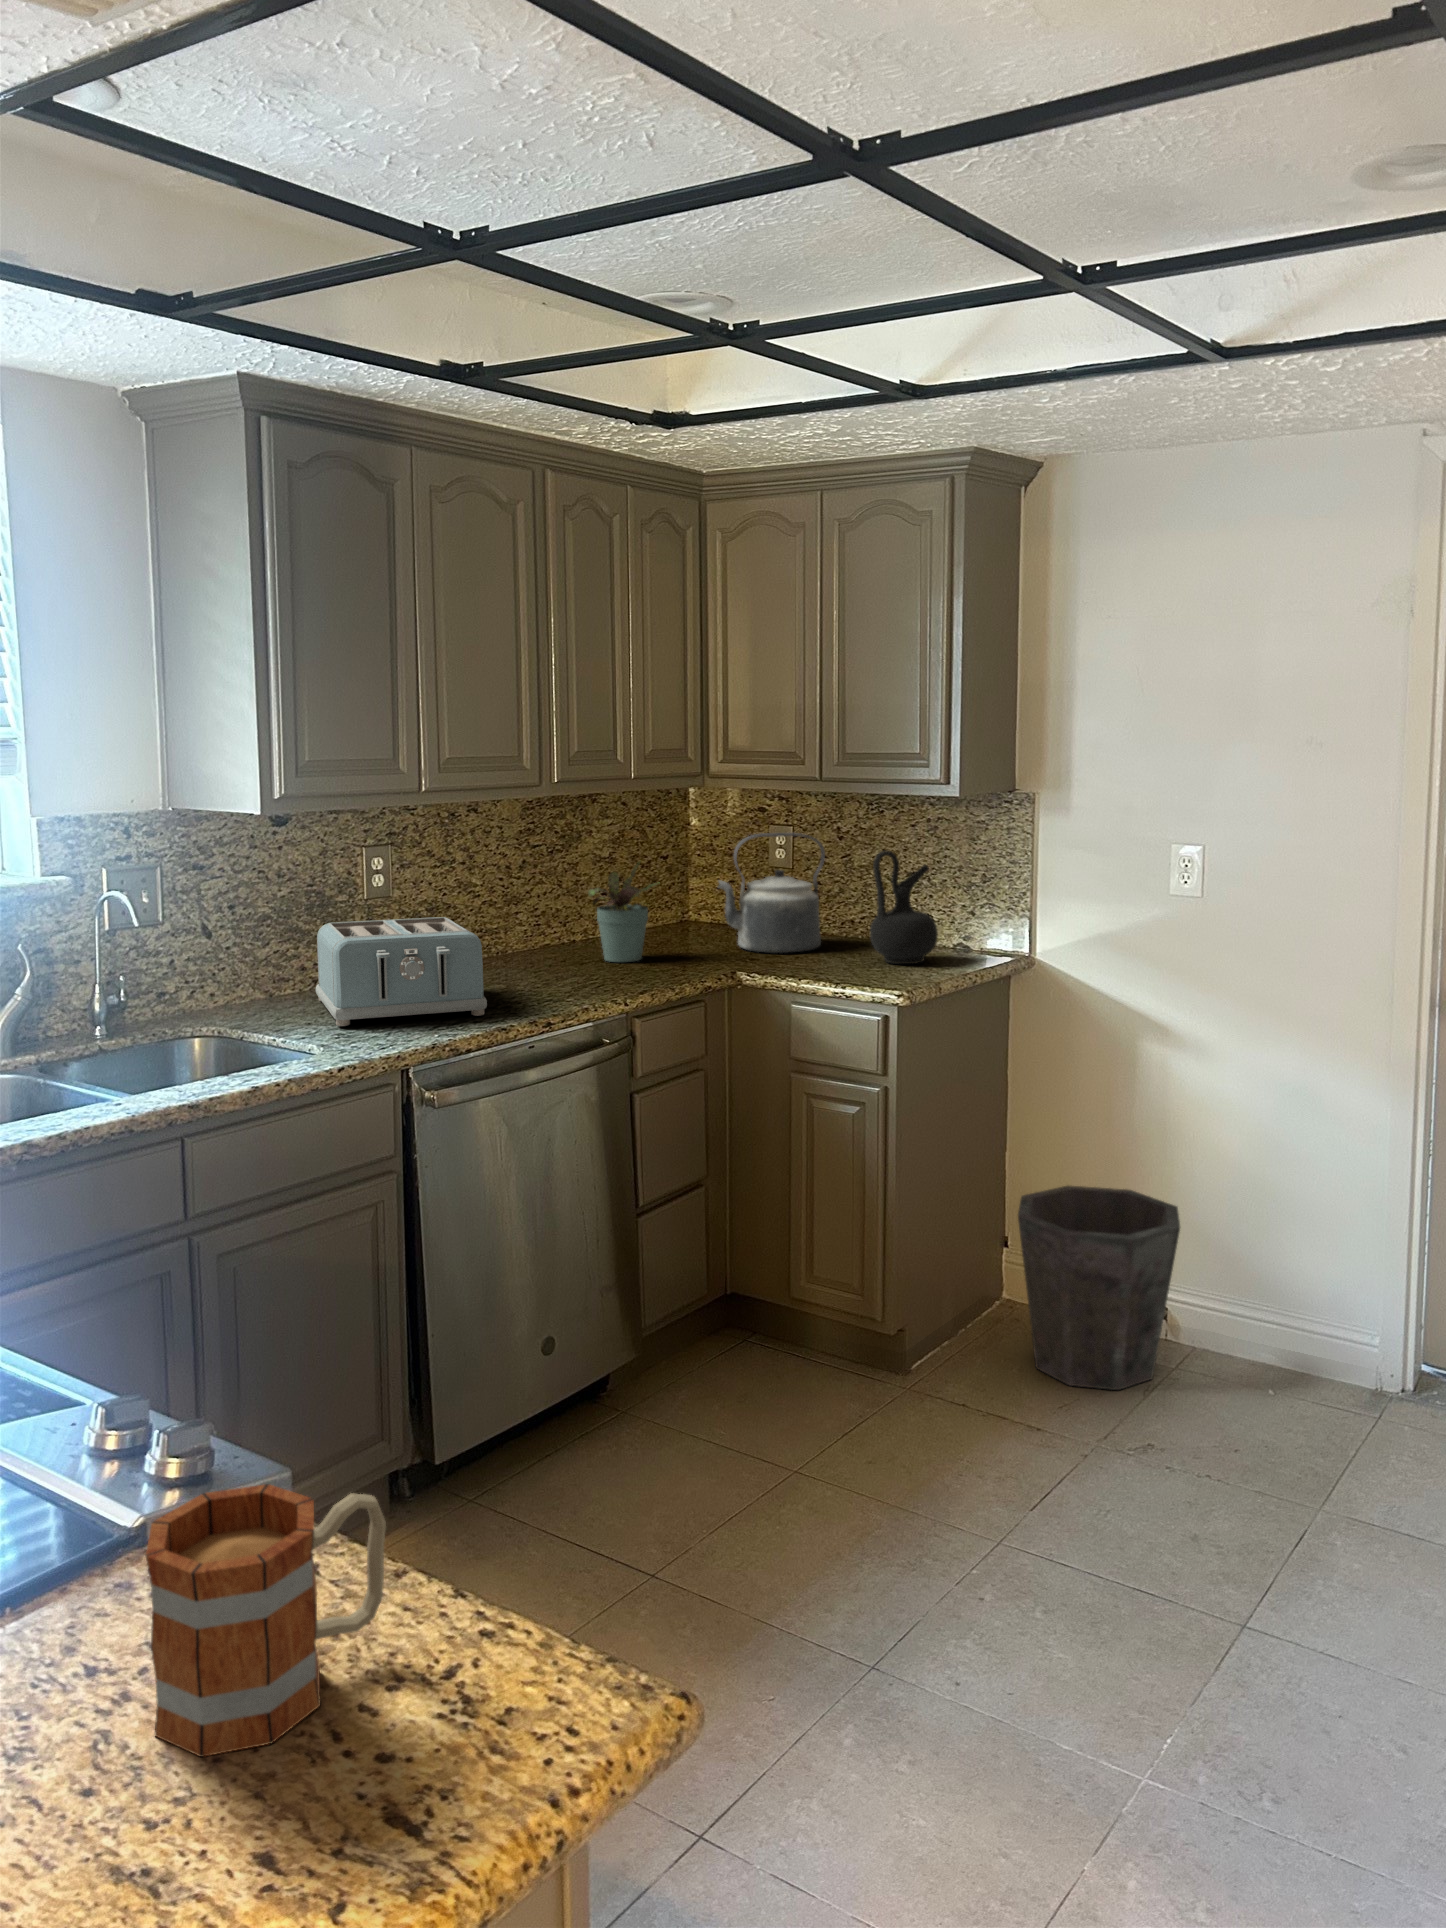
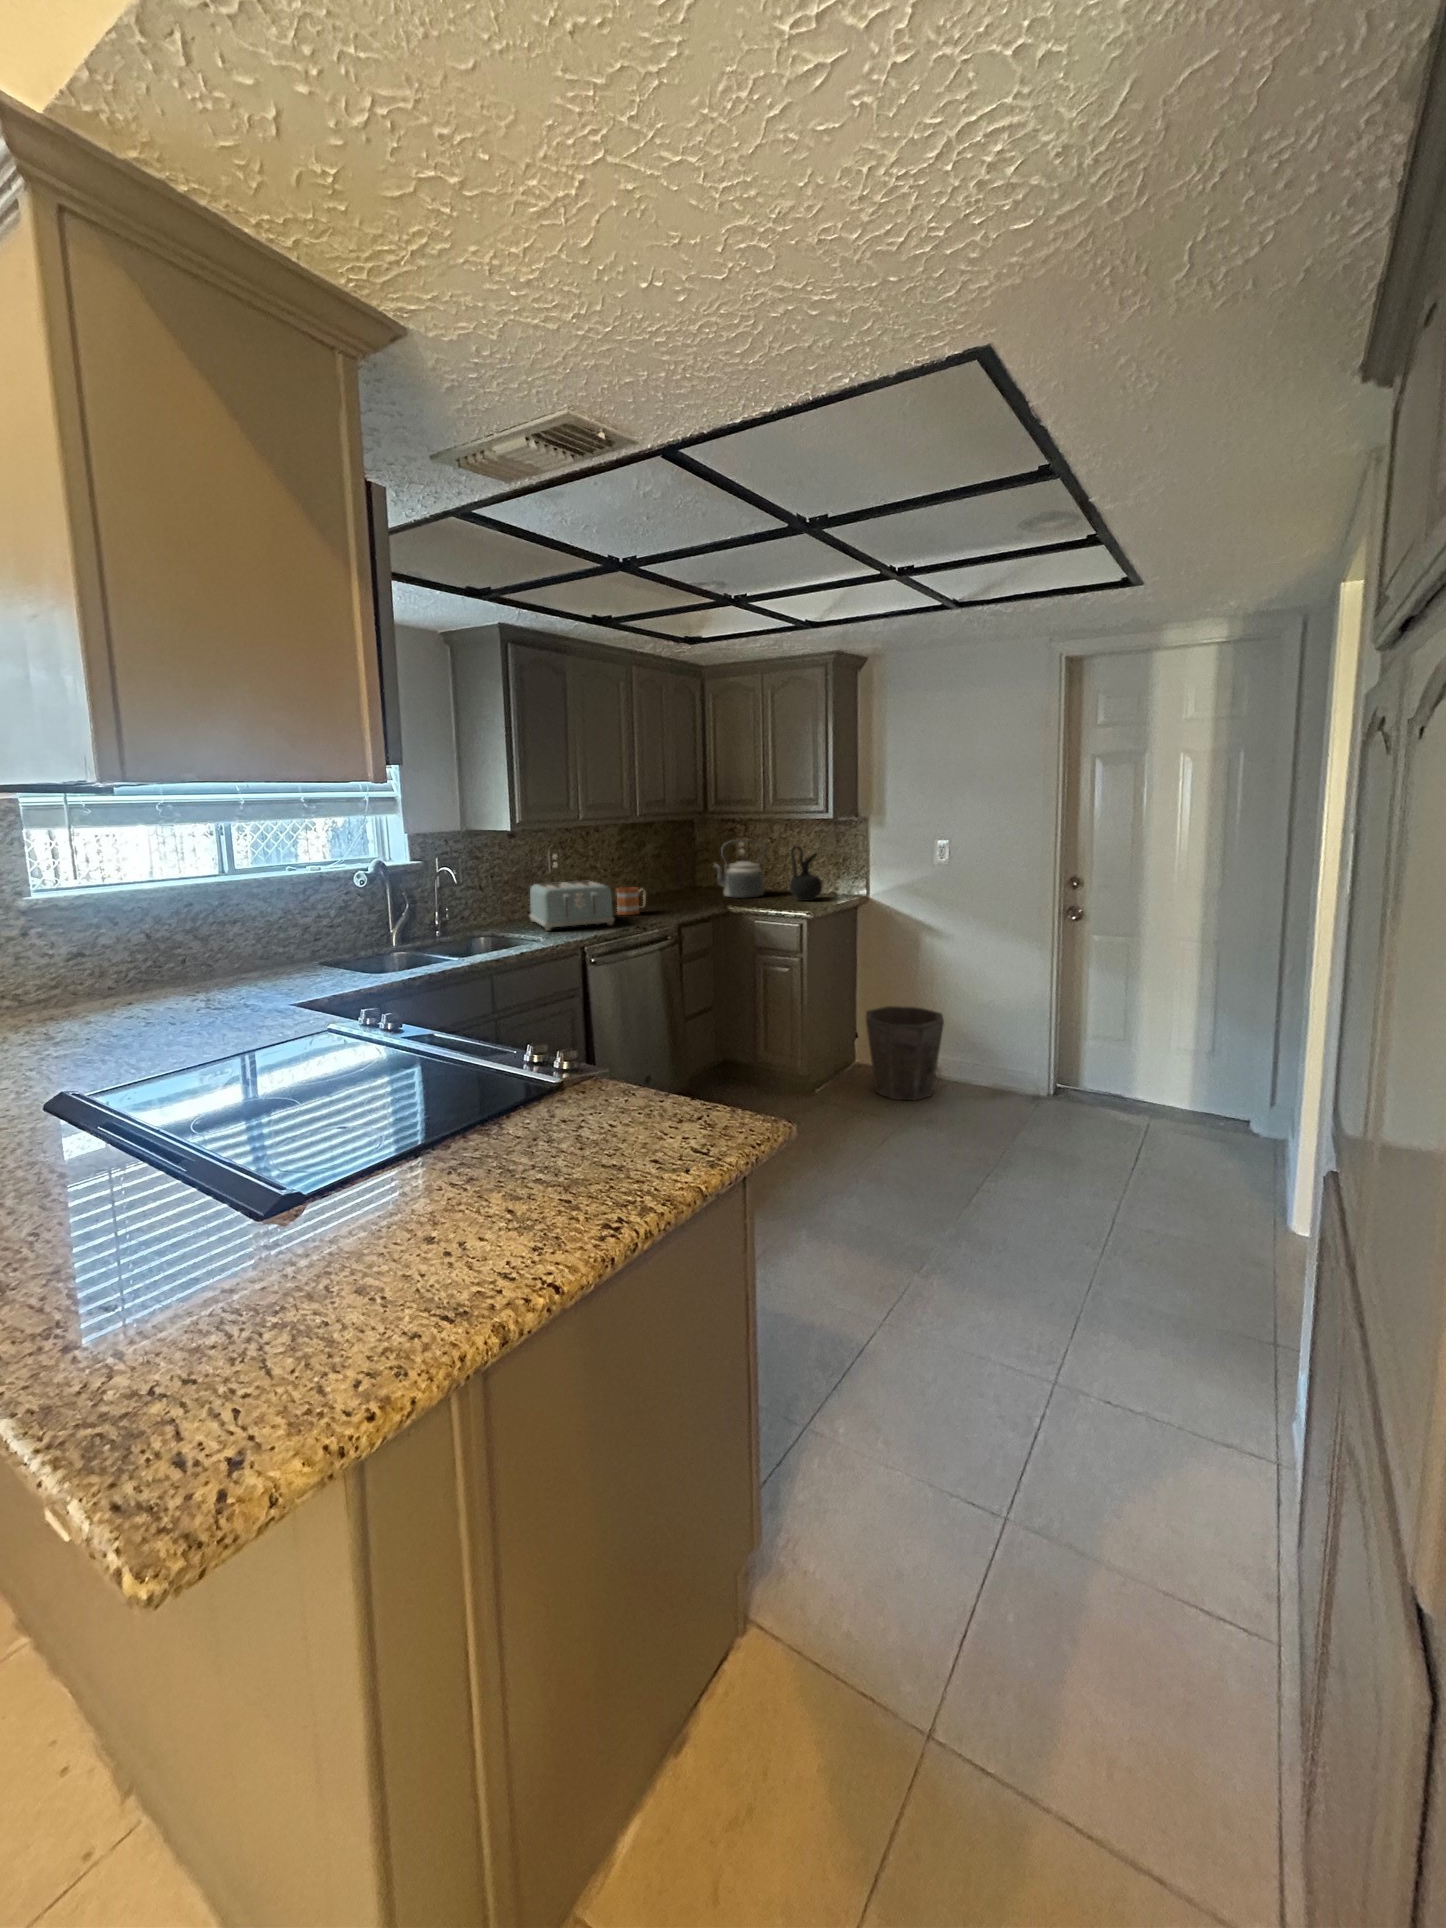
potted plant: present [588,862,656,962] -> none [653,854,687,903]
mug: present [146,1484,386,1757] -> present [617,887,646,915]

